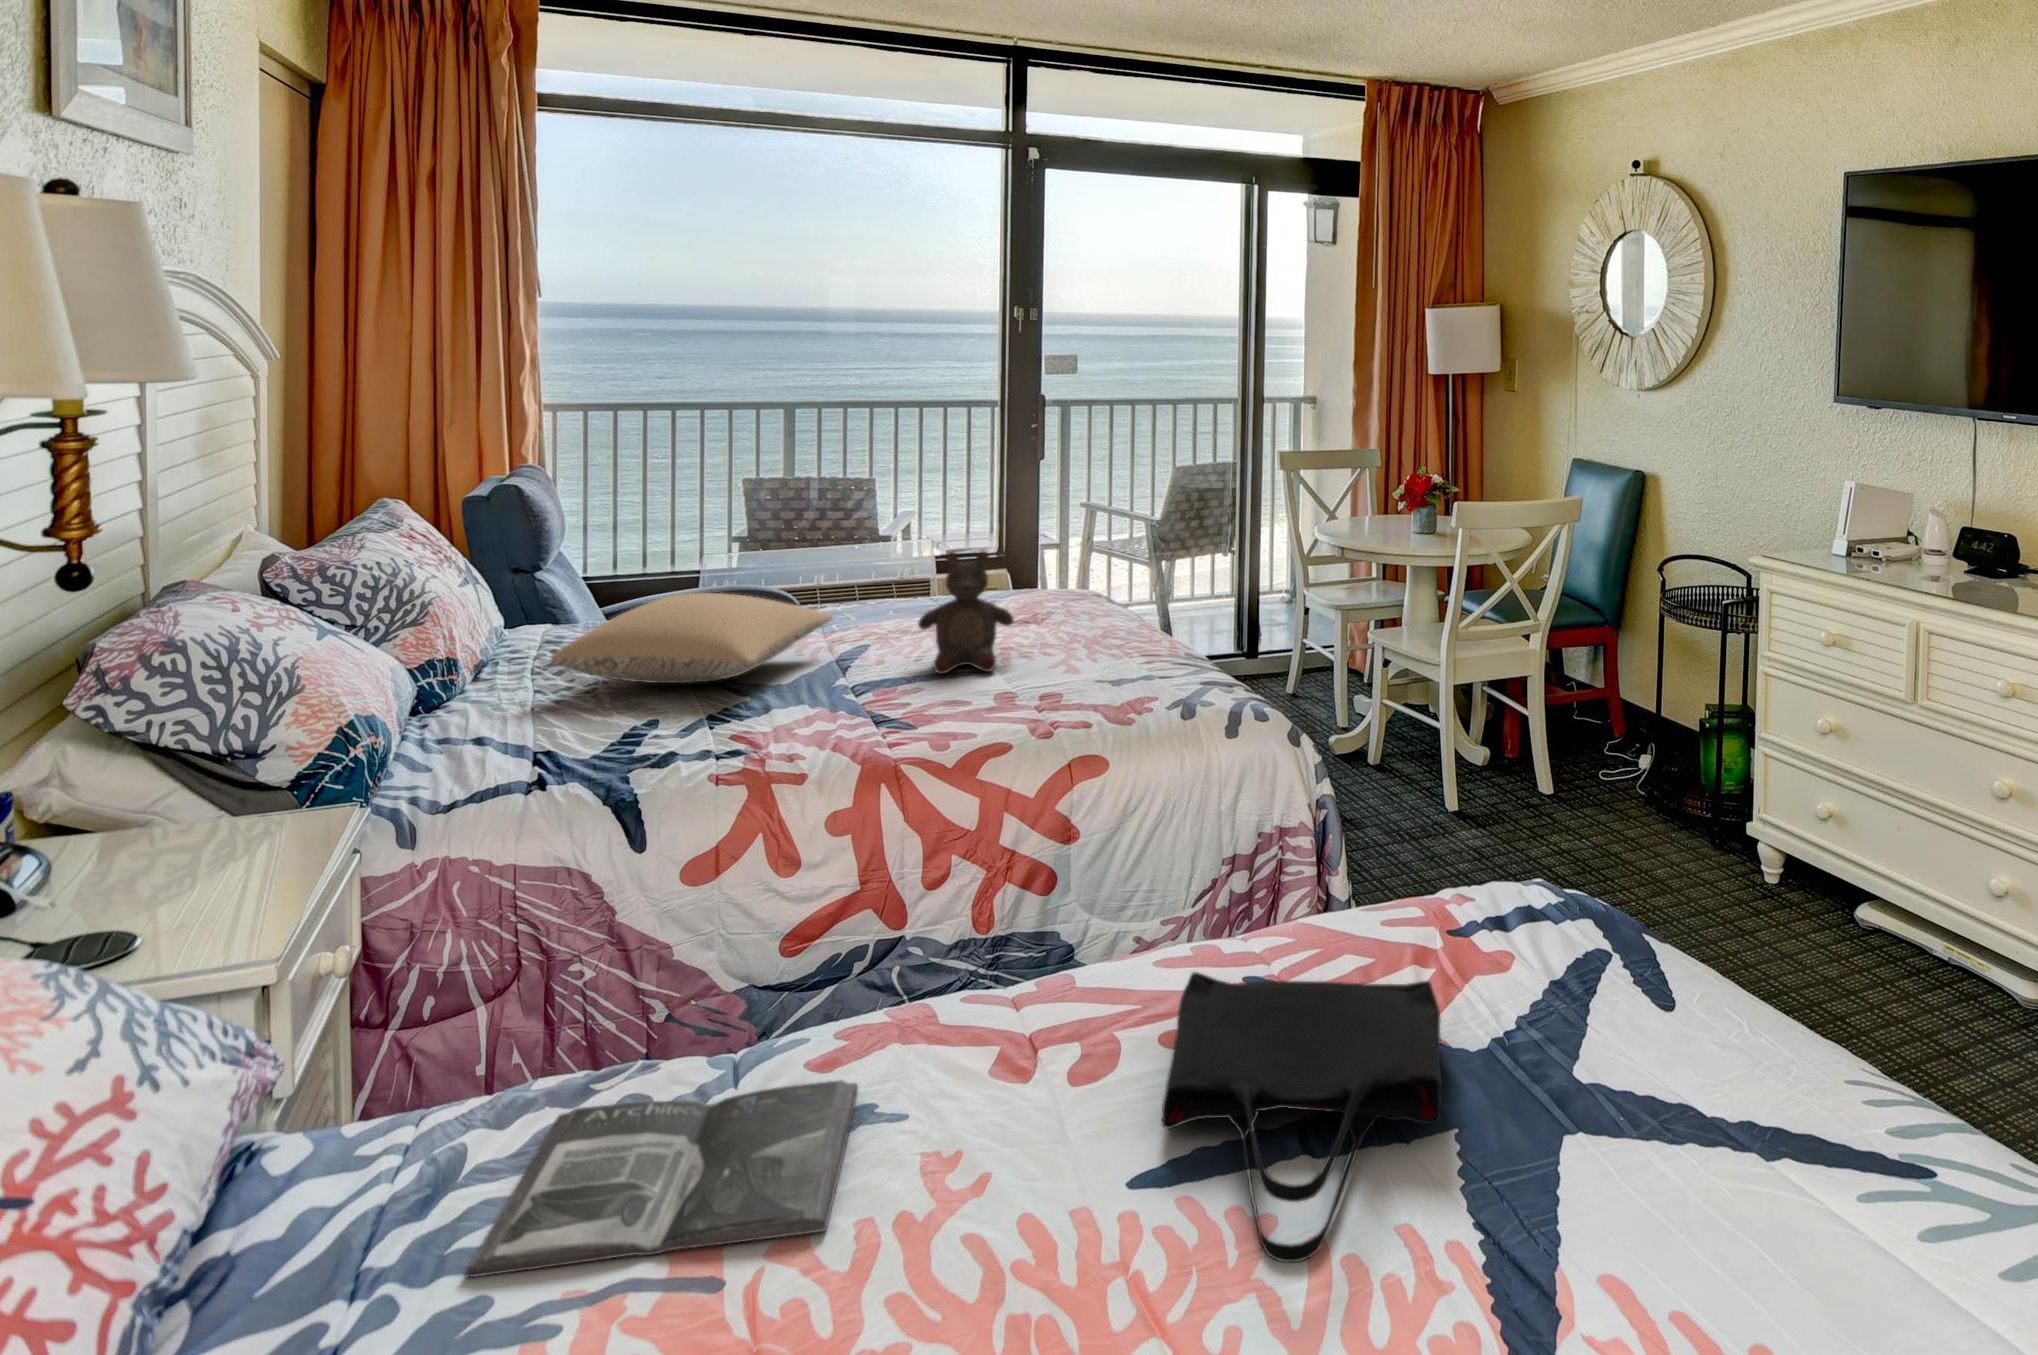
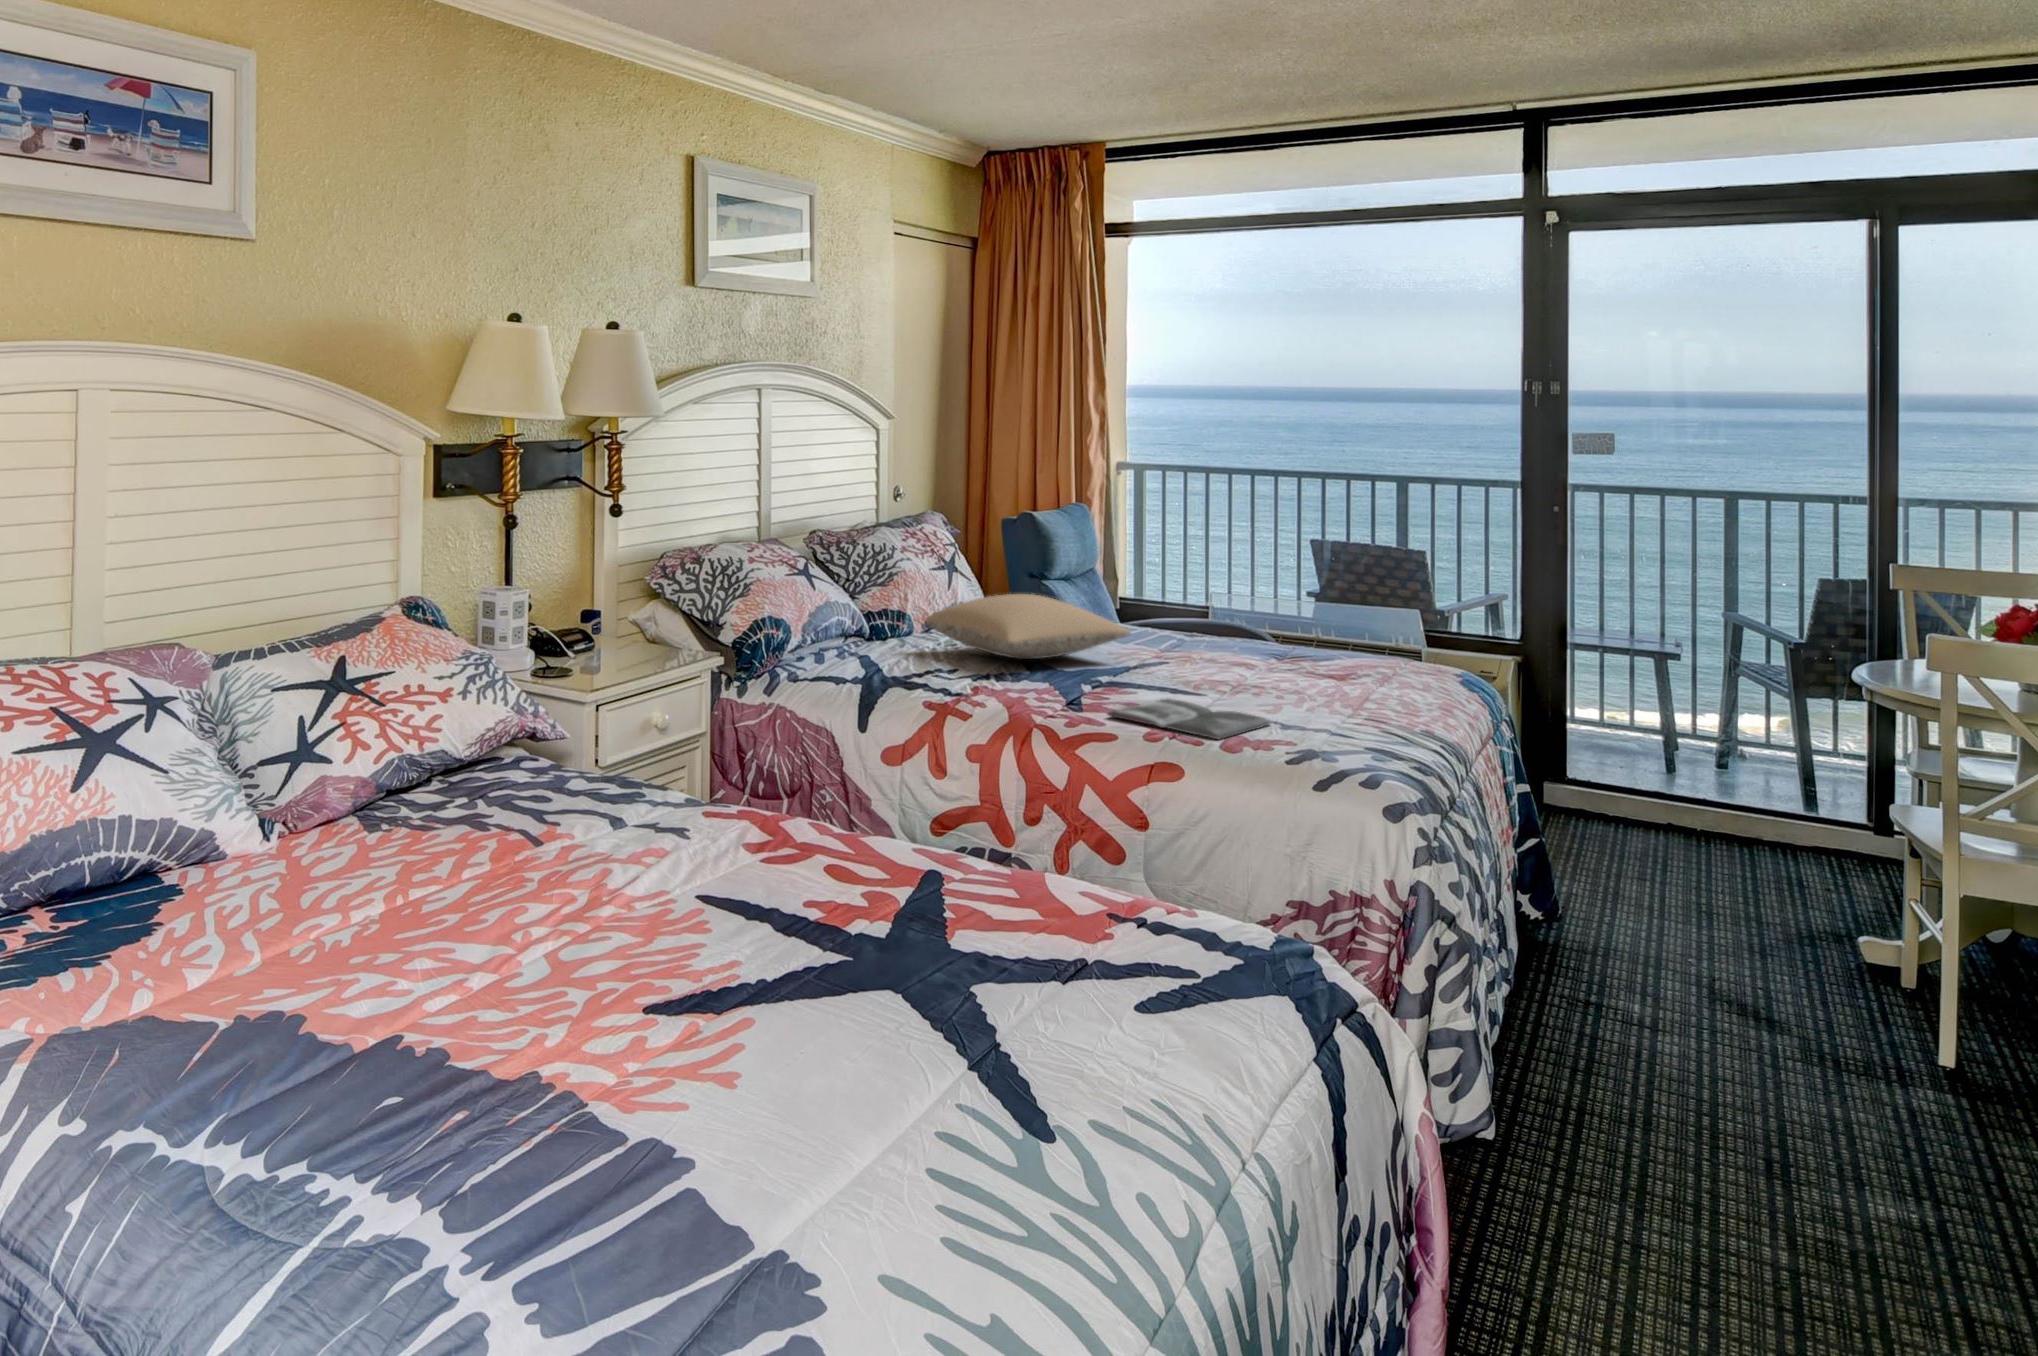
stuffed bear: present [918,551,1014,674] -> none [1157,586,1241,695]
tote bag: present [1162,972,1442,1262] -> none [641,824,930,933]
magazine: present [466,1080,858,1277] -> present [1108,699,1270,739]

